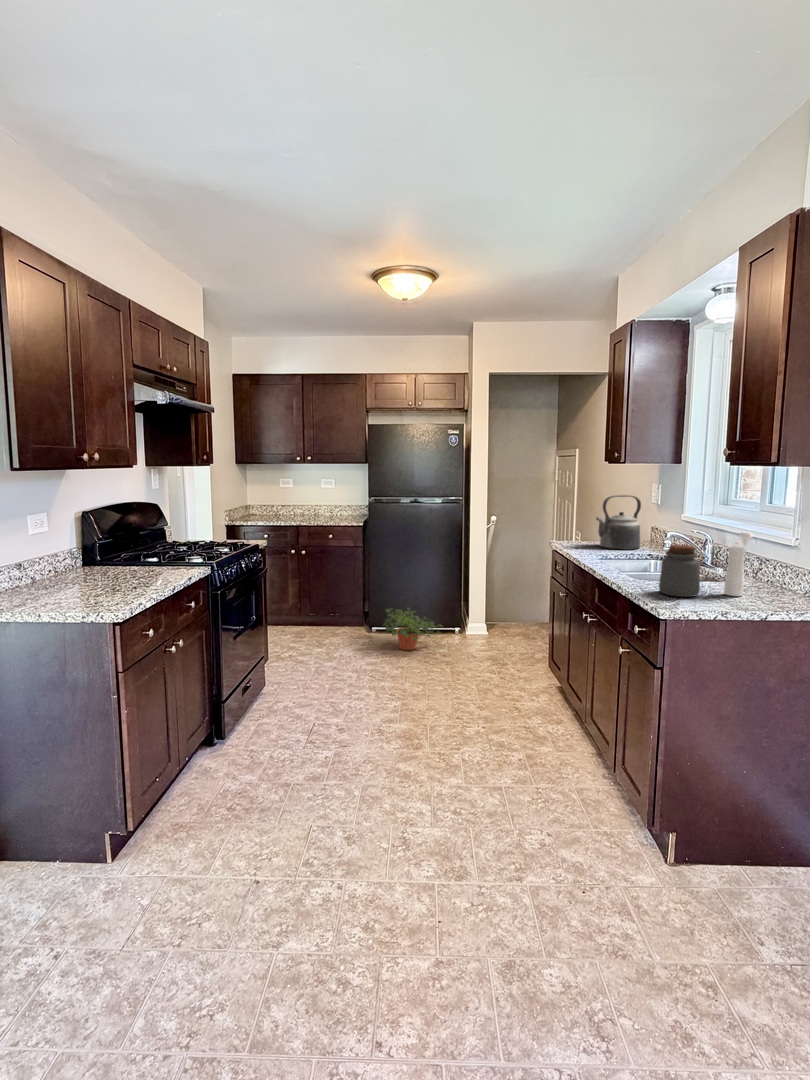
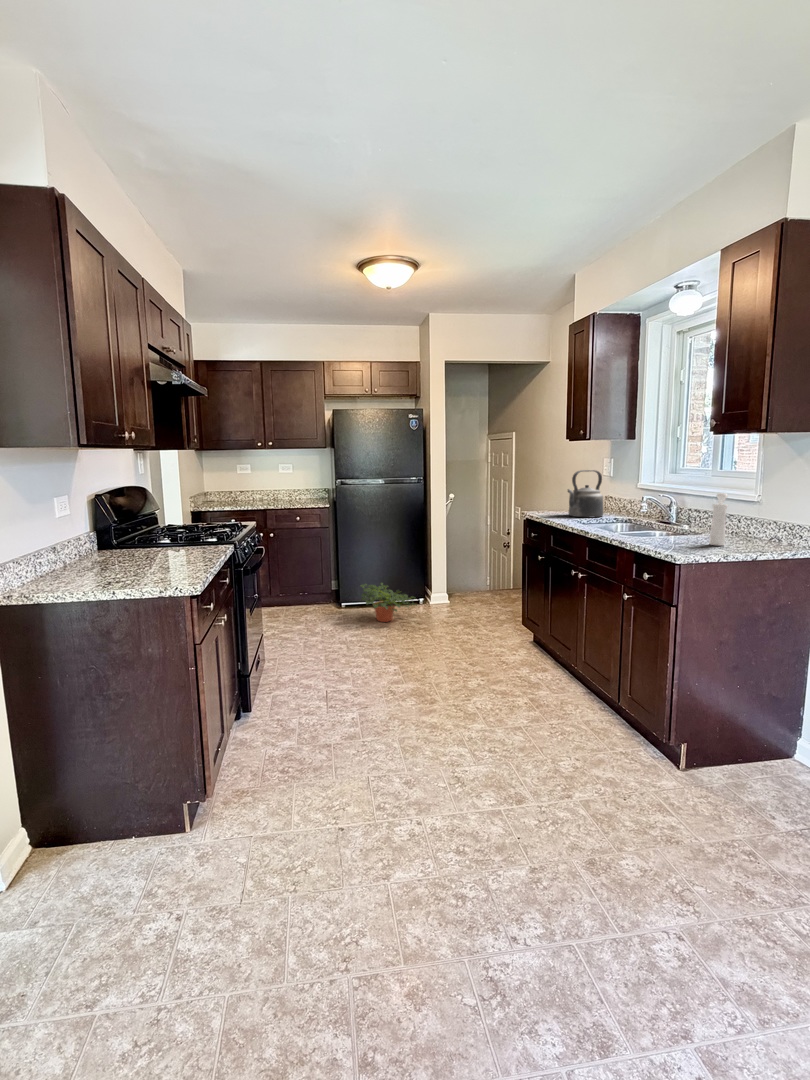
jar: present [659,545,700,597] -> none [659,505,694,548]

